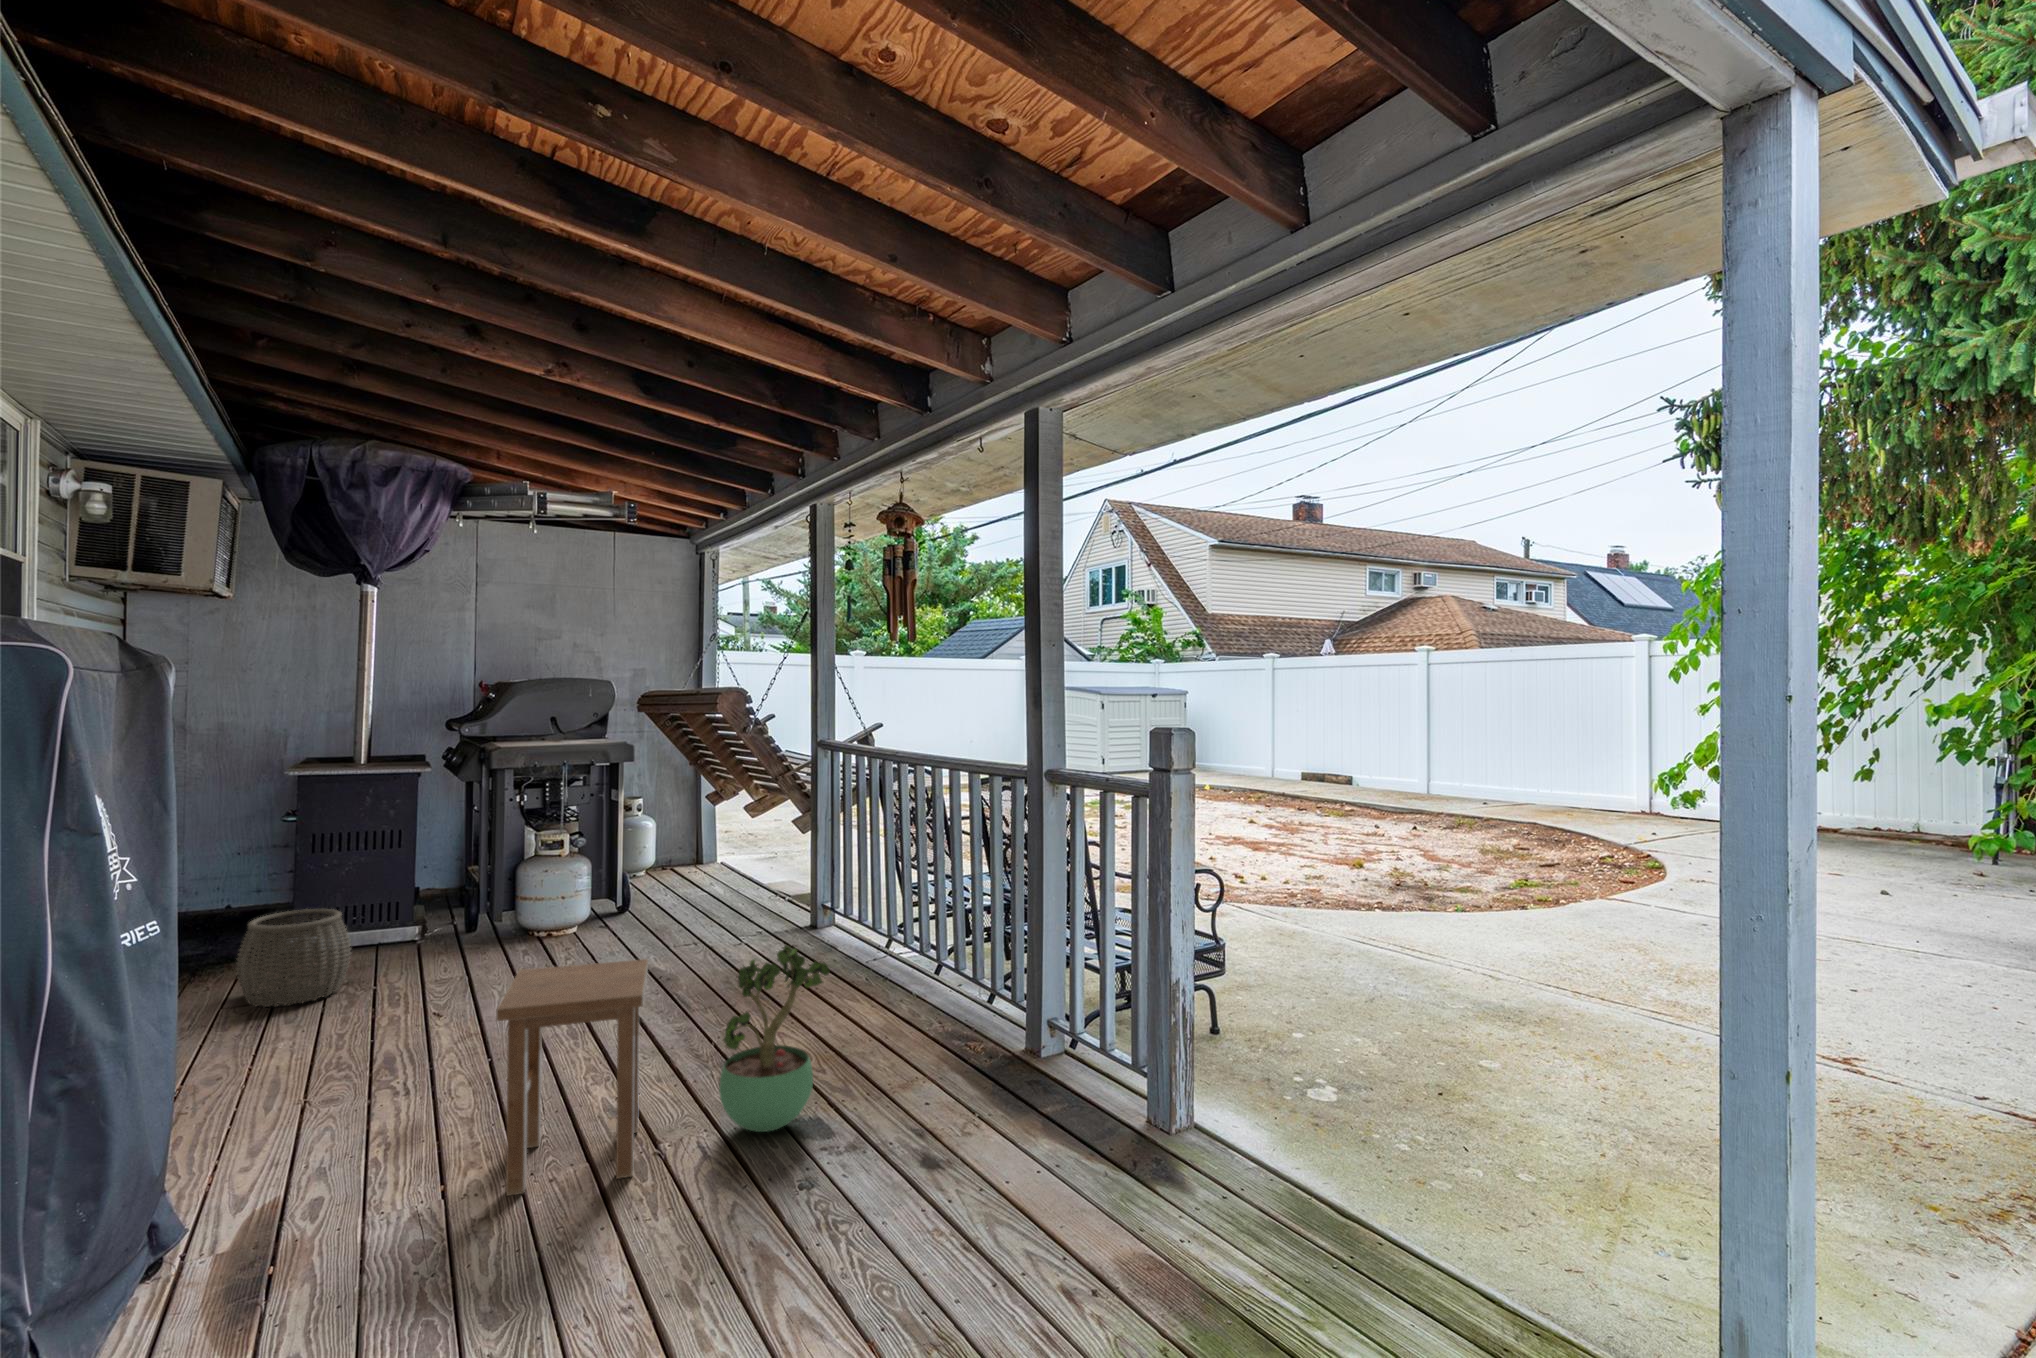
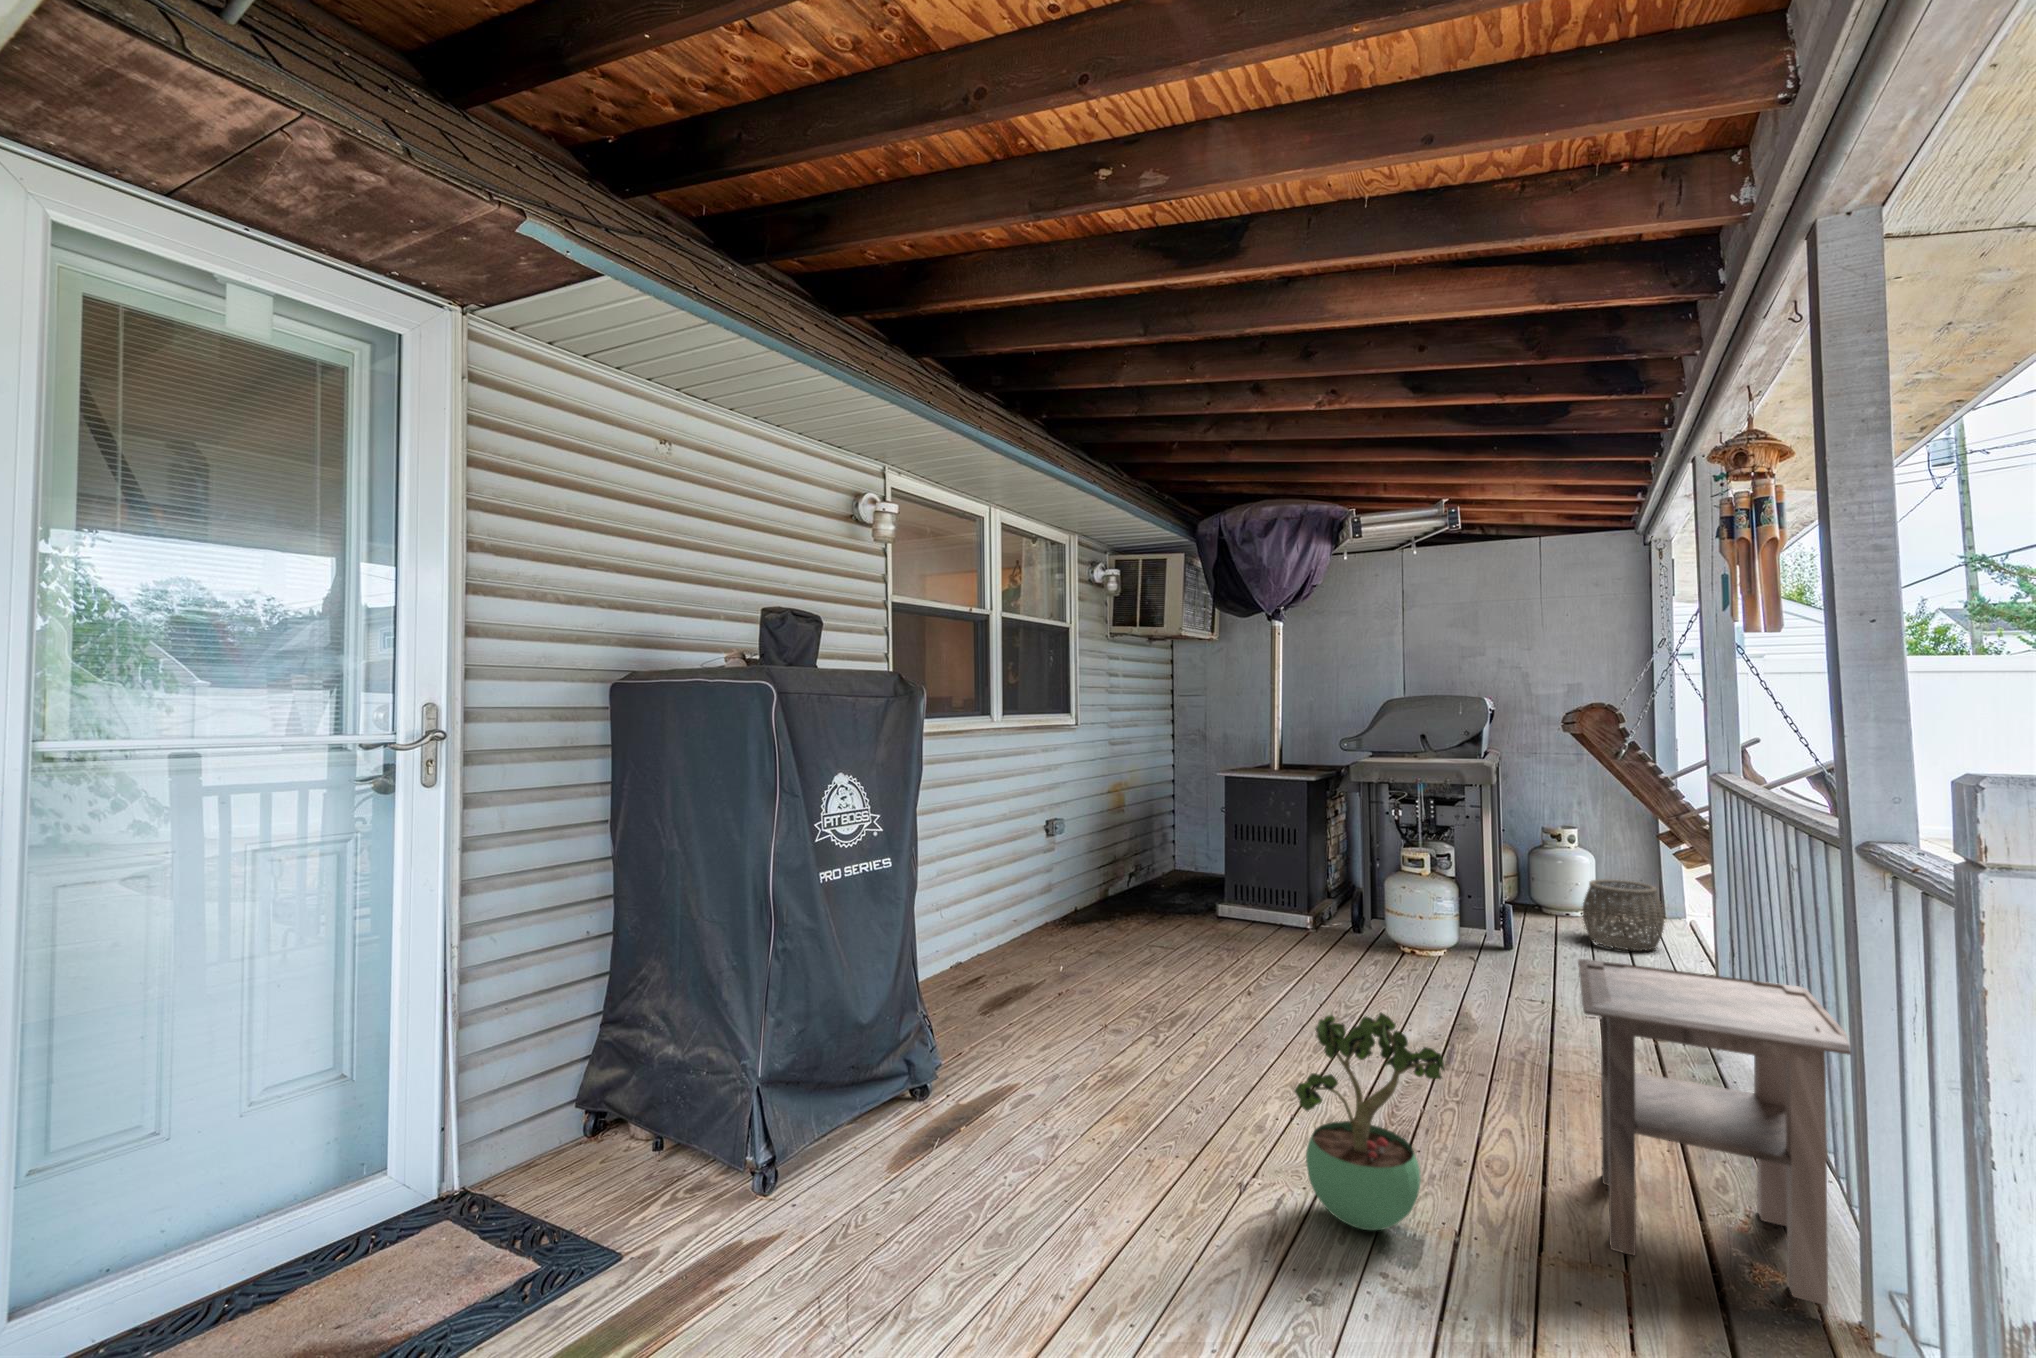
side table: none [831,863,1016,1066] -> present [1578,959,1851,1305]
woven basket: present [236,909,351,1007] -> present [1582,879,1664,951]
stool: present [496,959,648,1196] -> none [1103,959,1271,1192]

